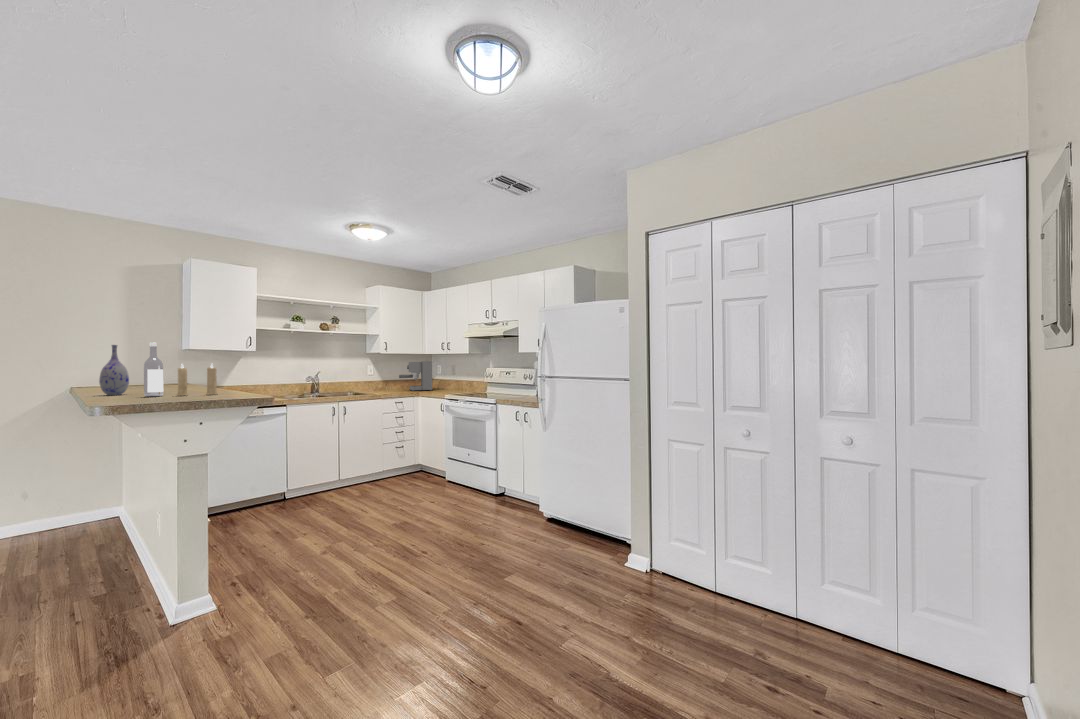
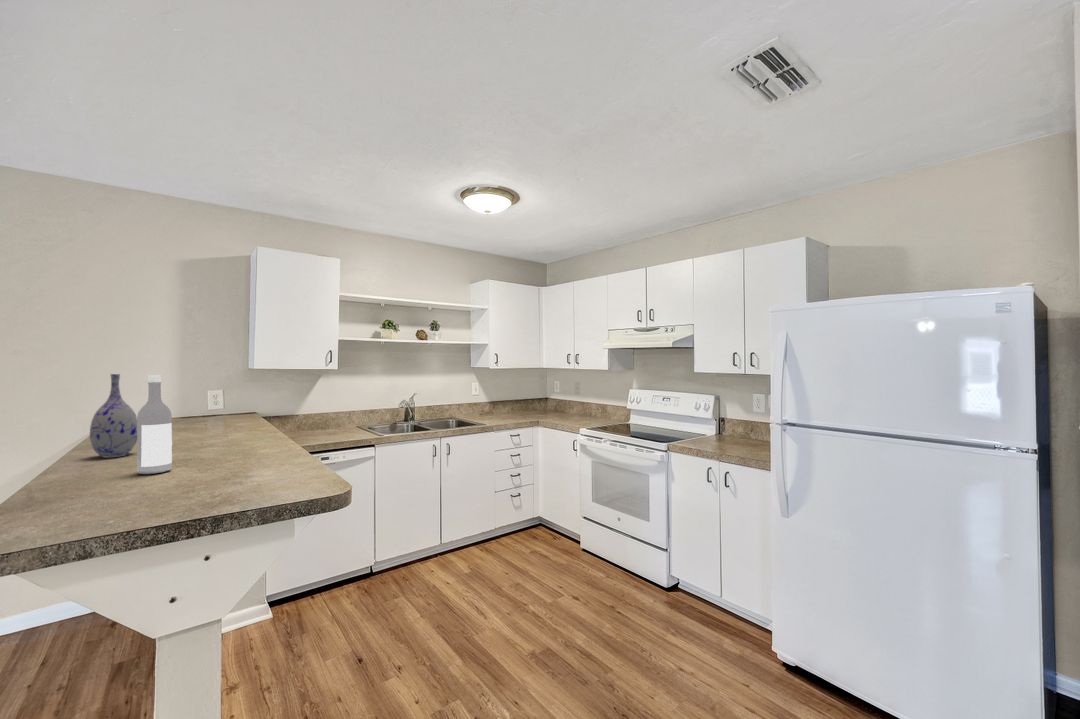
coffee maker: present [399,361,432,391] -> none [511,378,553,417]
candle: present [177,364,217,396] -> none [189,410,261,473]

